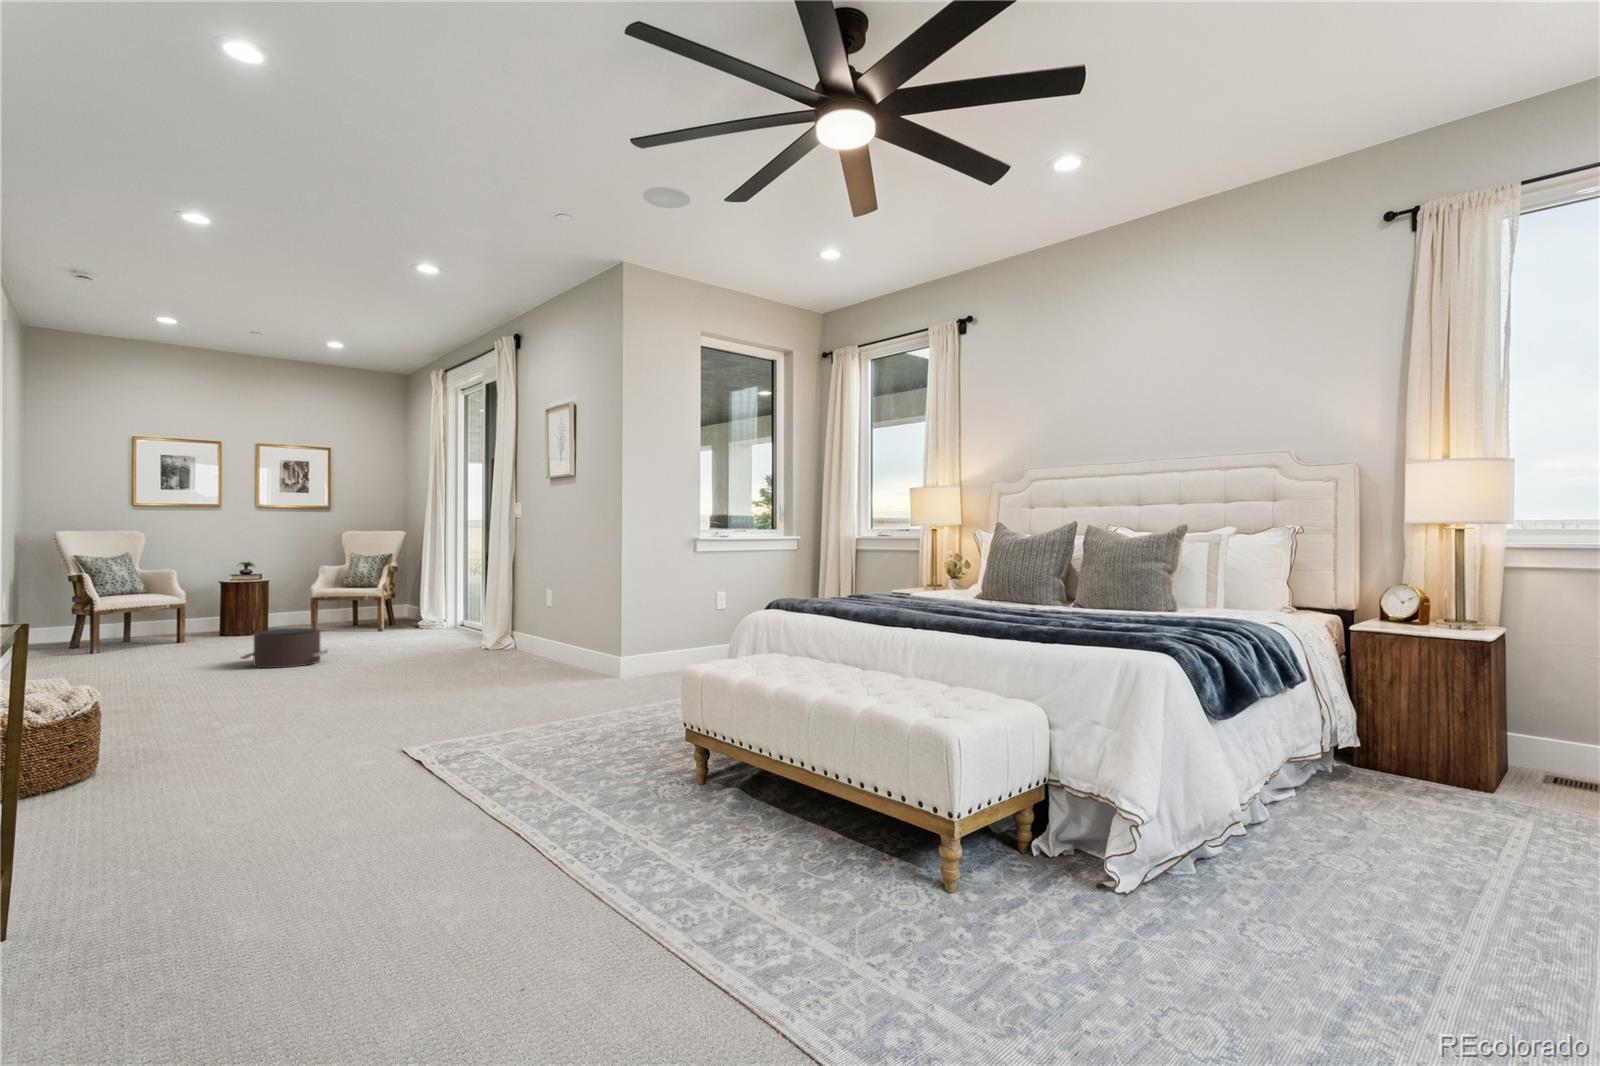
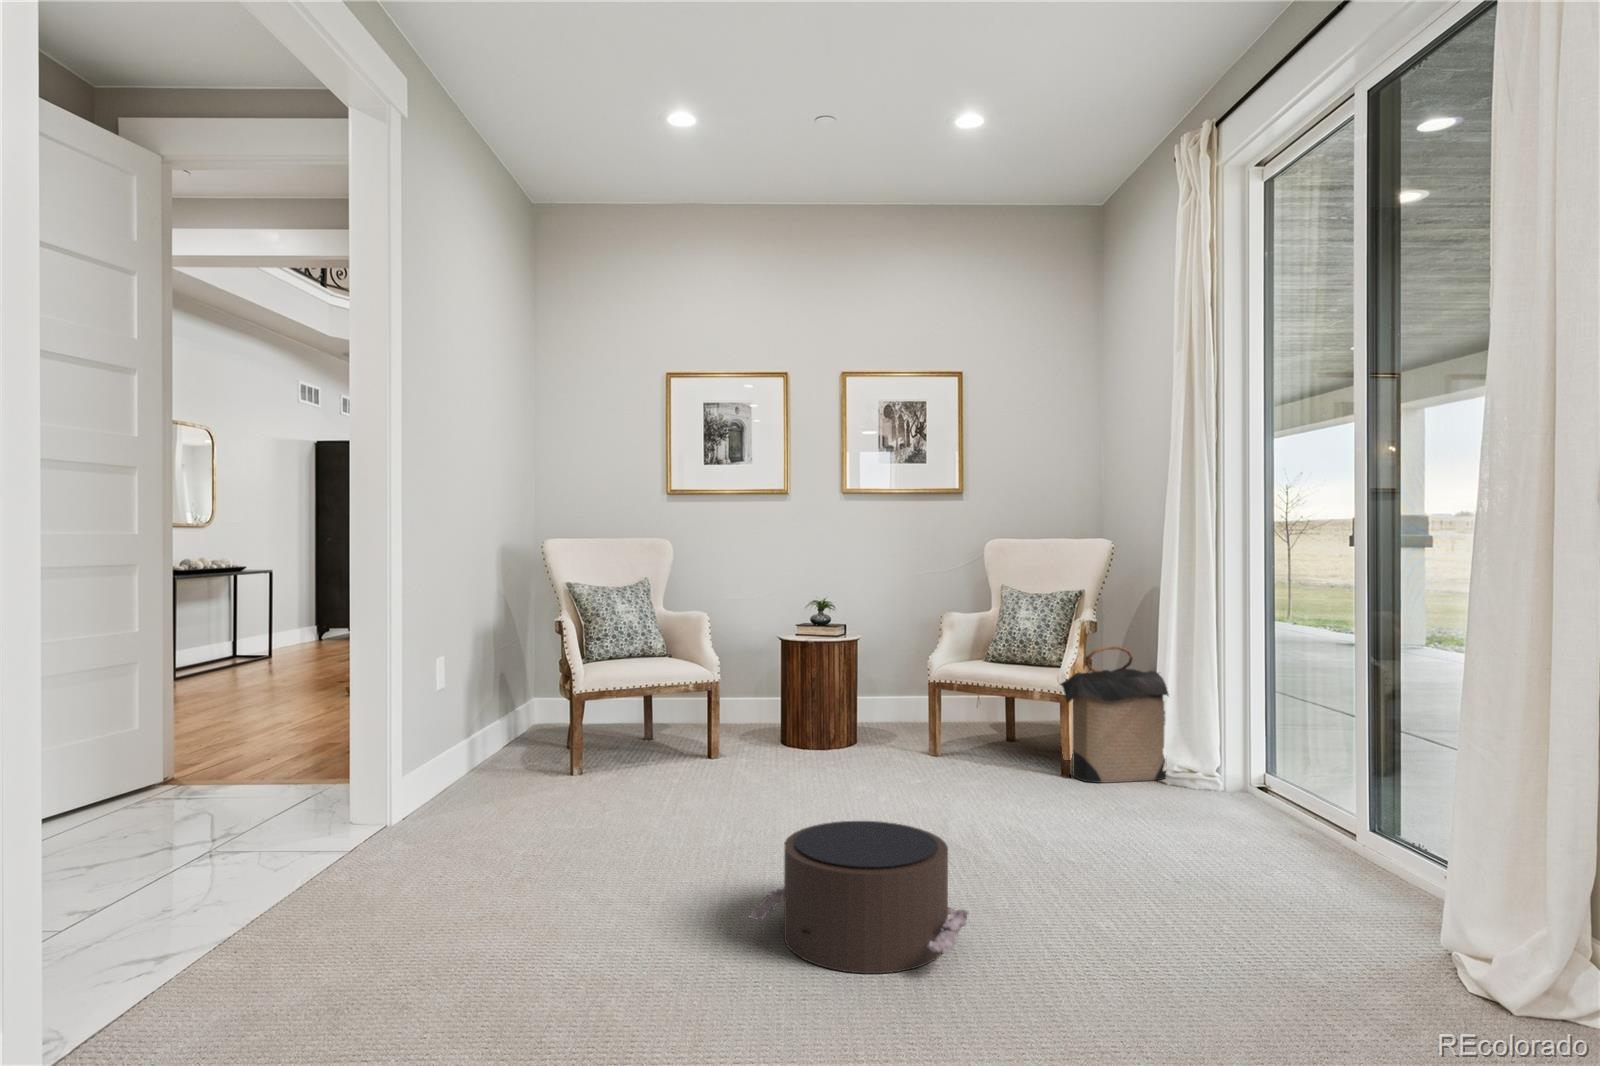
laundry hamper: none [377,575,433,631] -> present [1060,646,1169,783]

